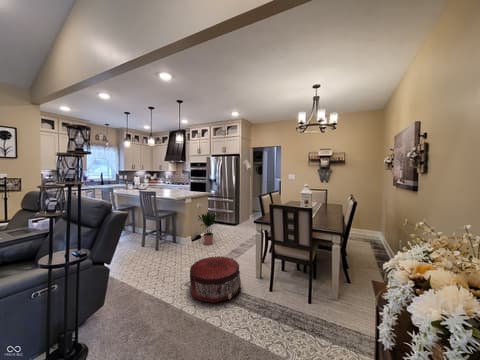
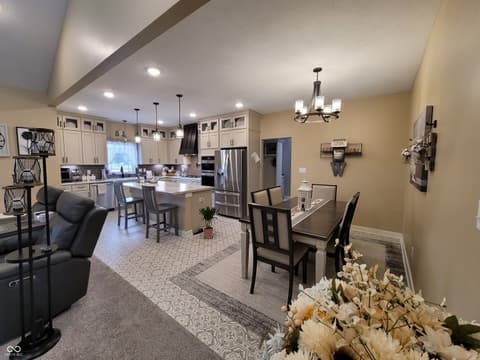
pouf: present [190,256,241,303] -> none [170,252,222,301]

